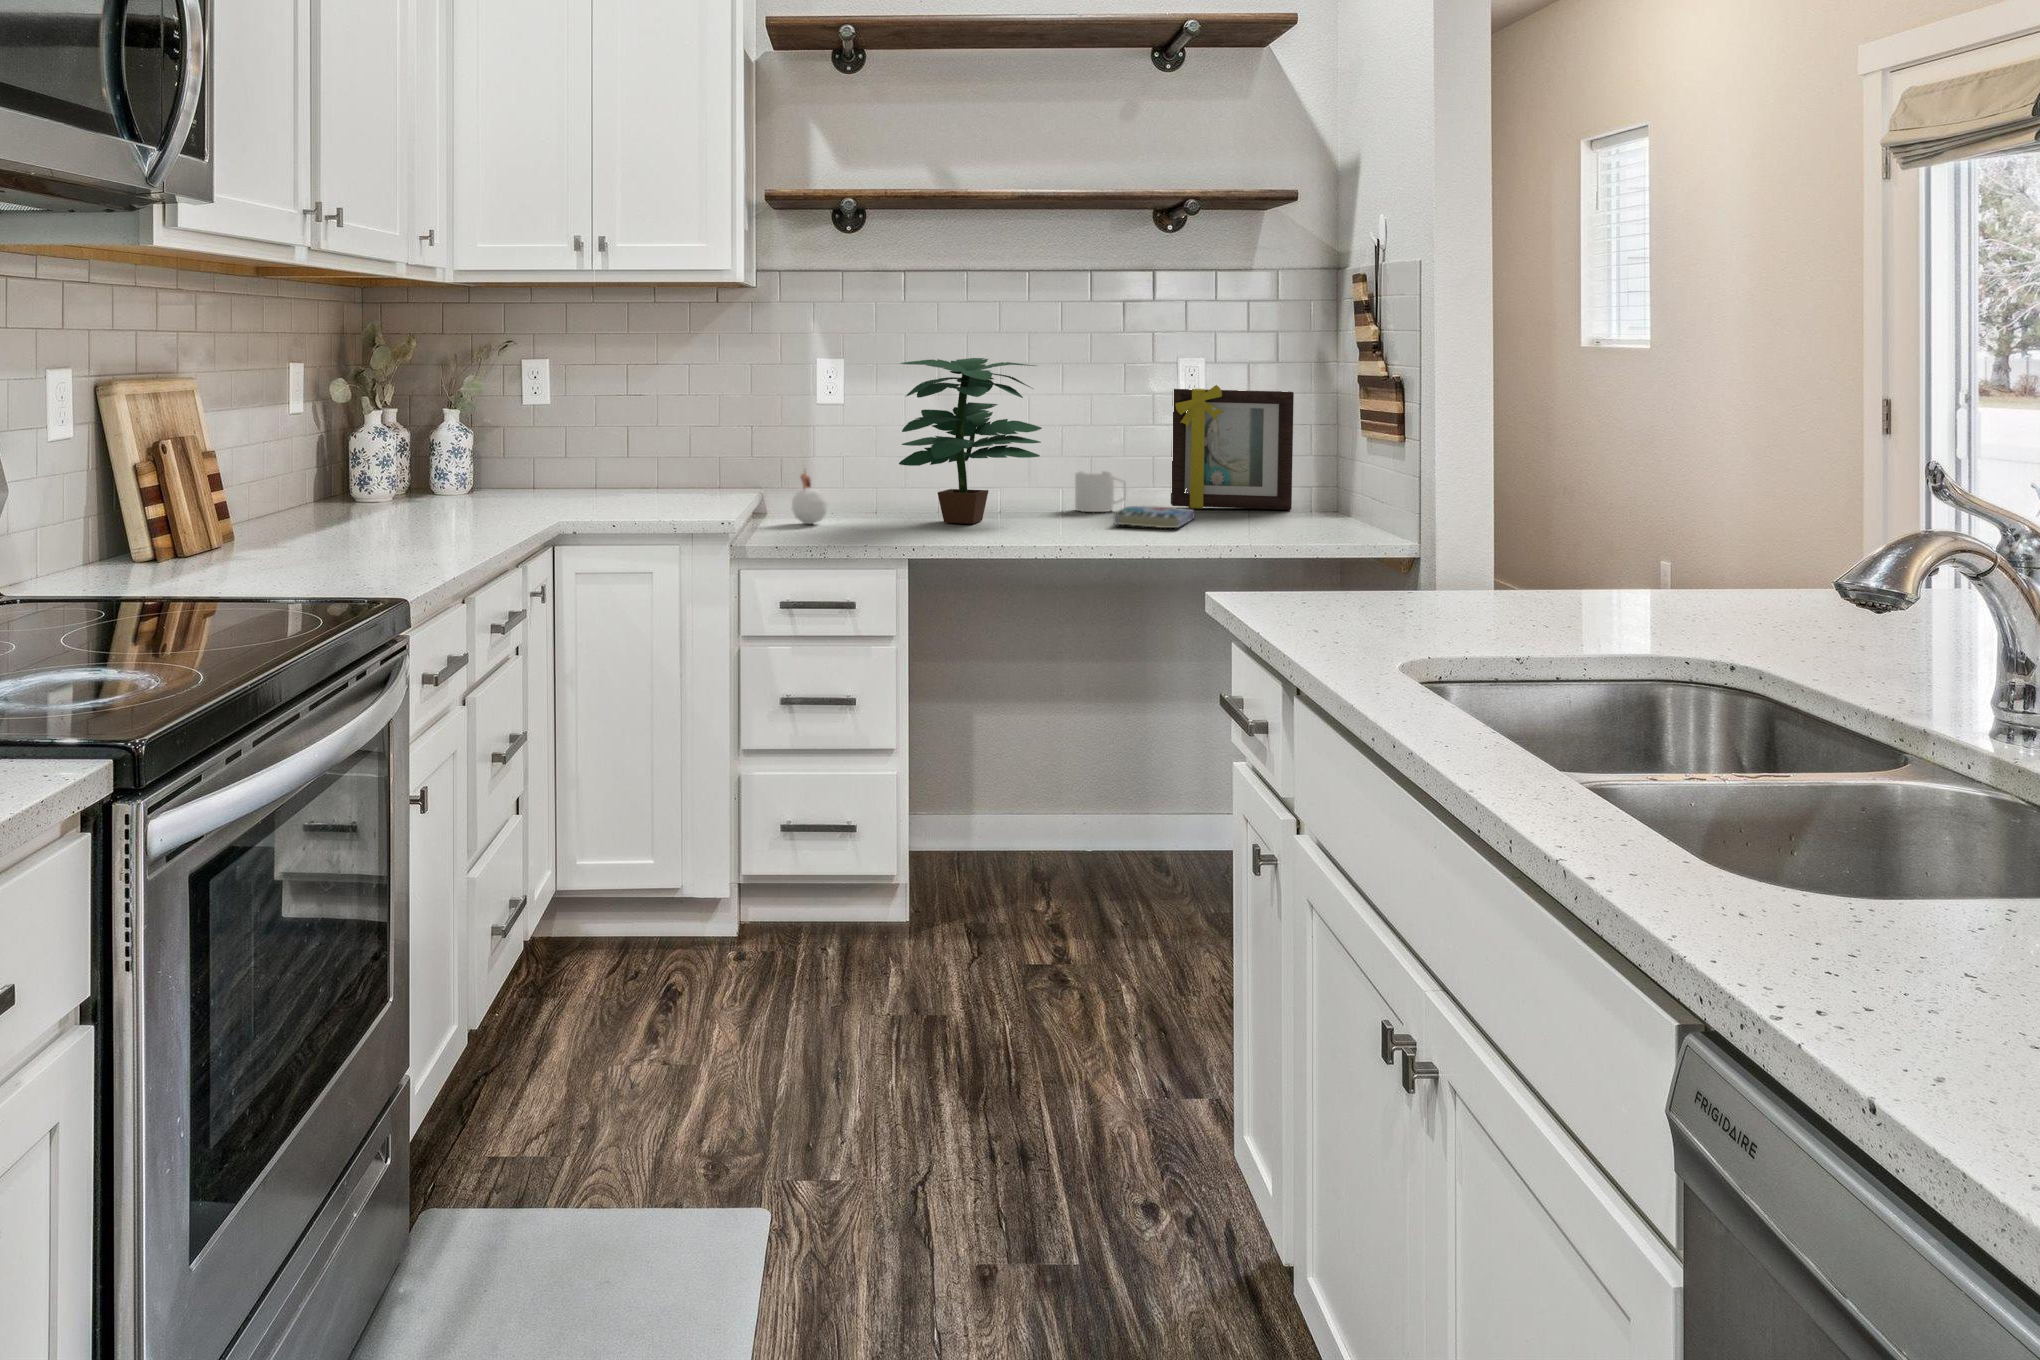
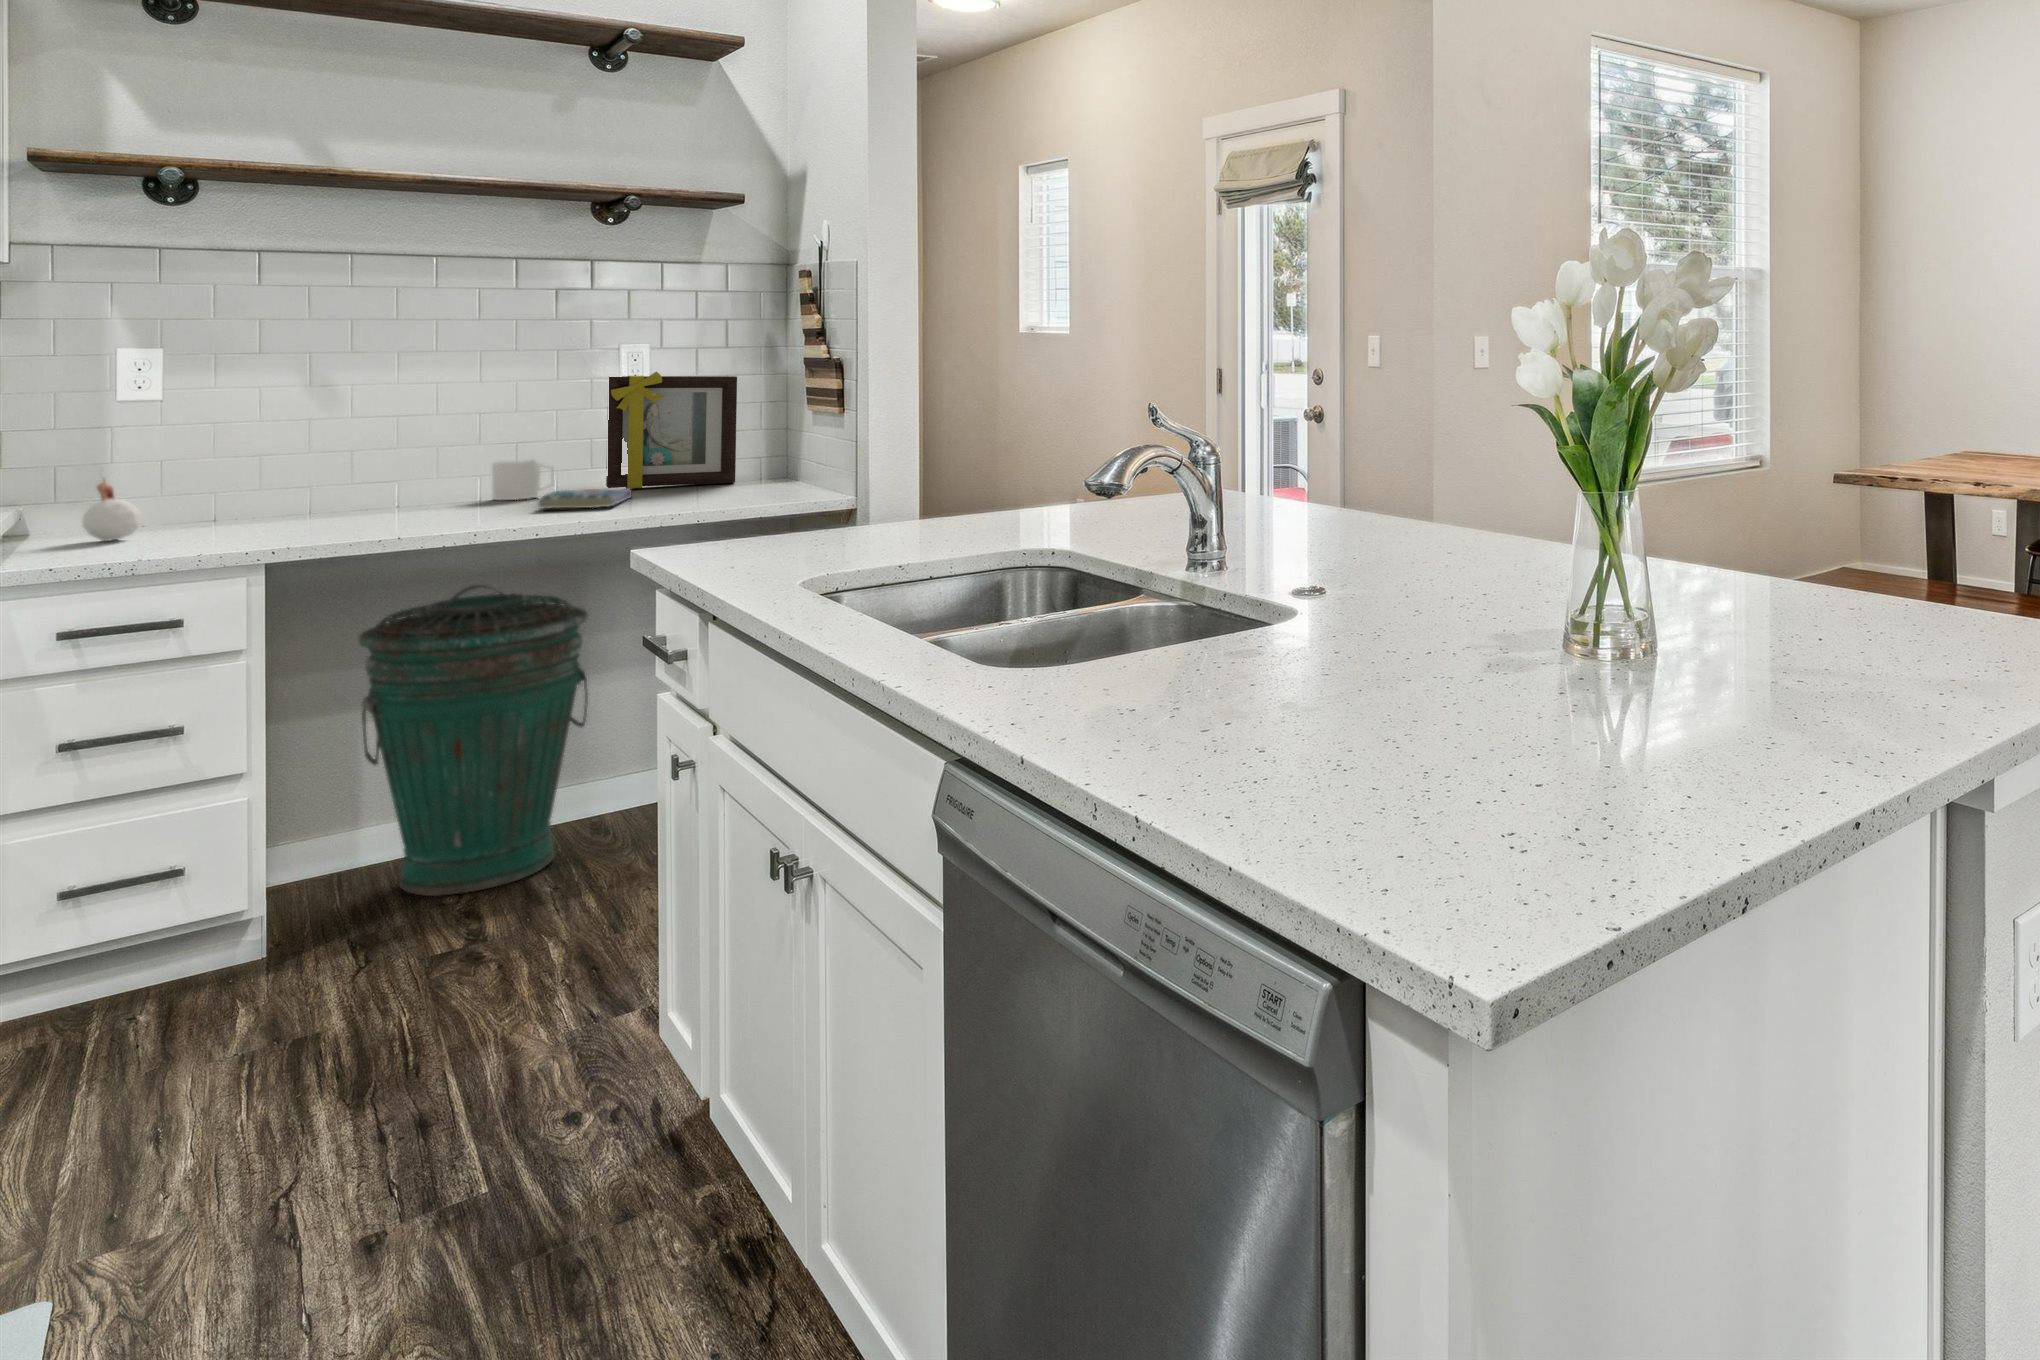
potted plant: present [899,358,1042,524] -> none [251,349,450,524]
trash can: none [973,595,1156,904] -> present [358,585,588,896]

